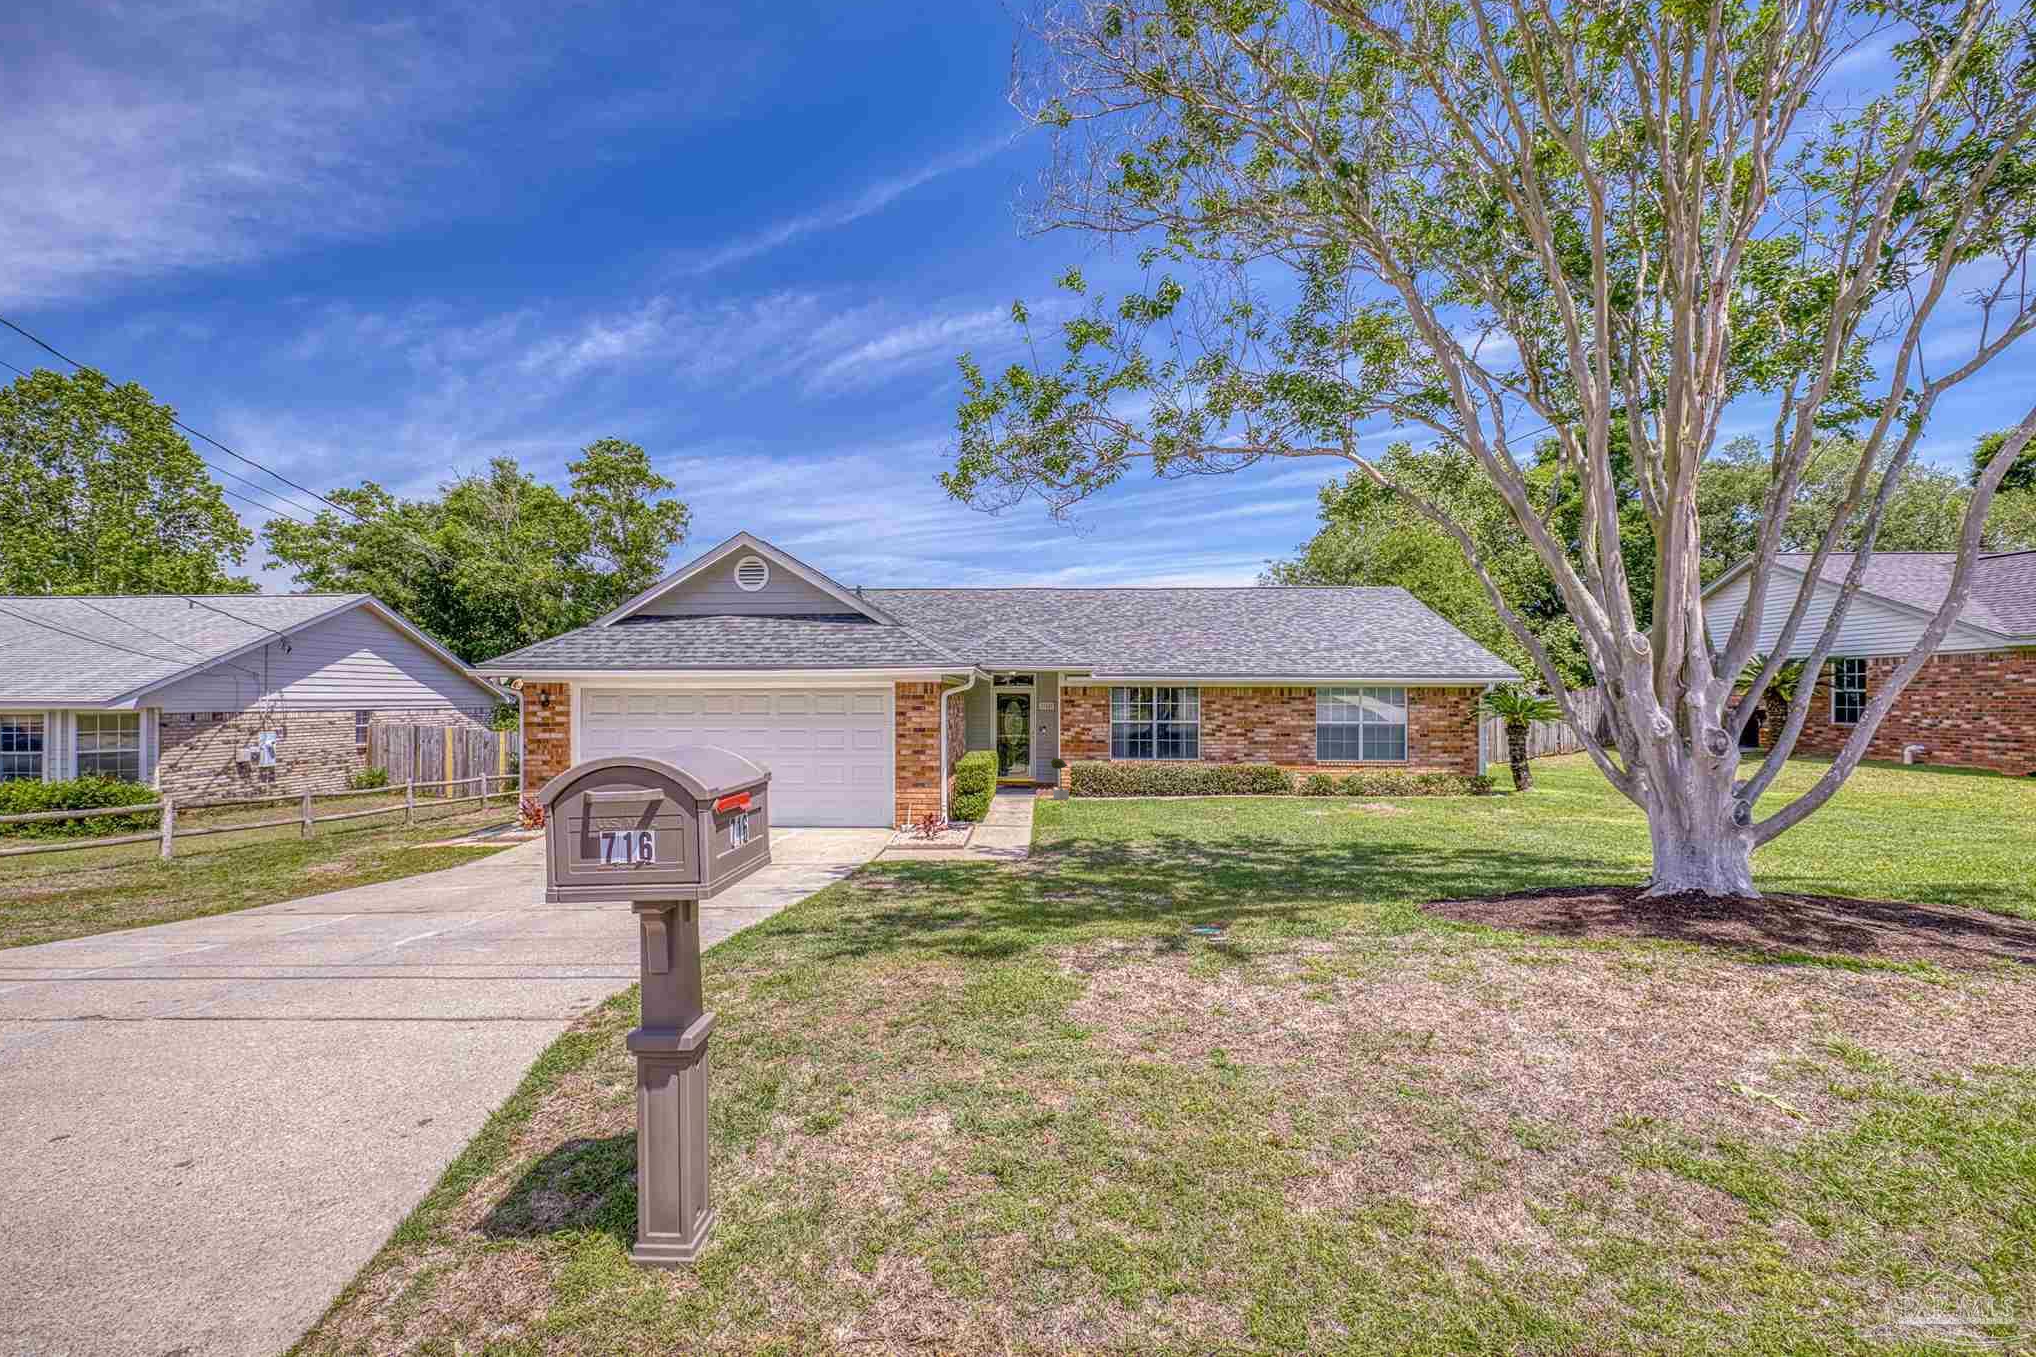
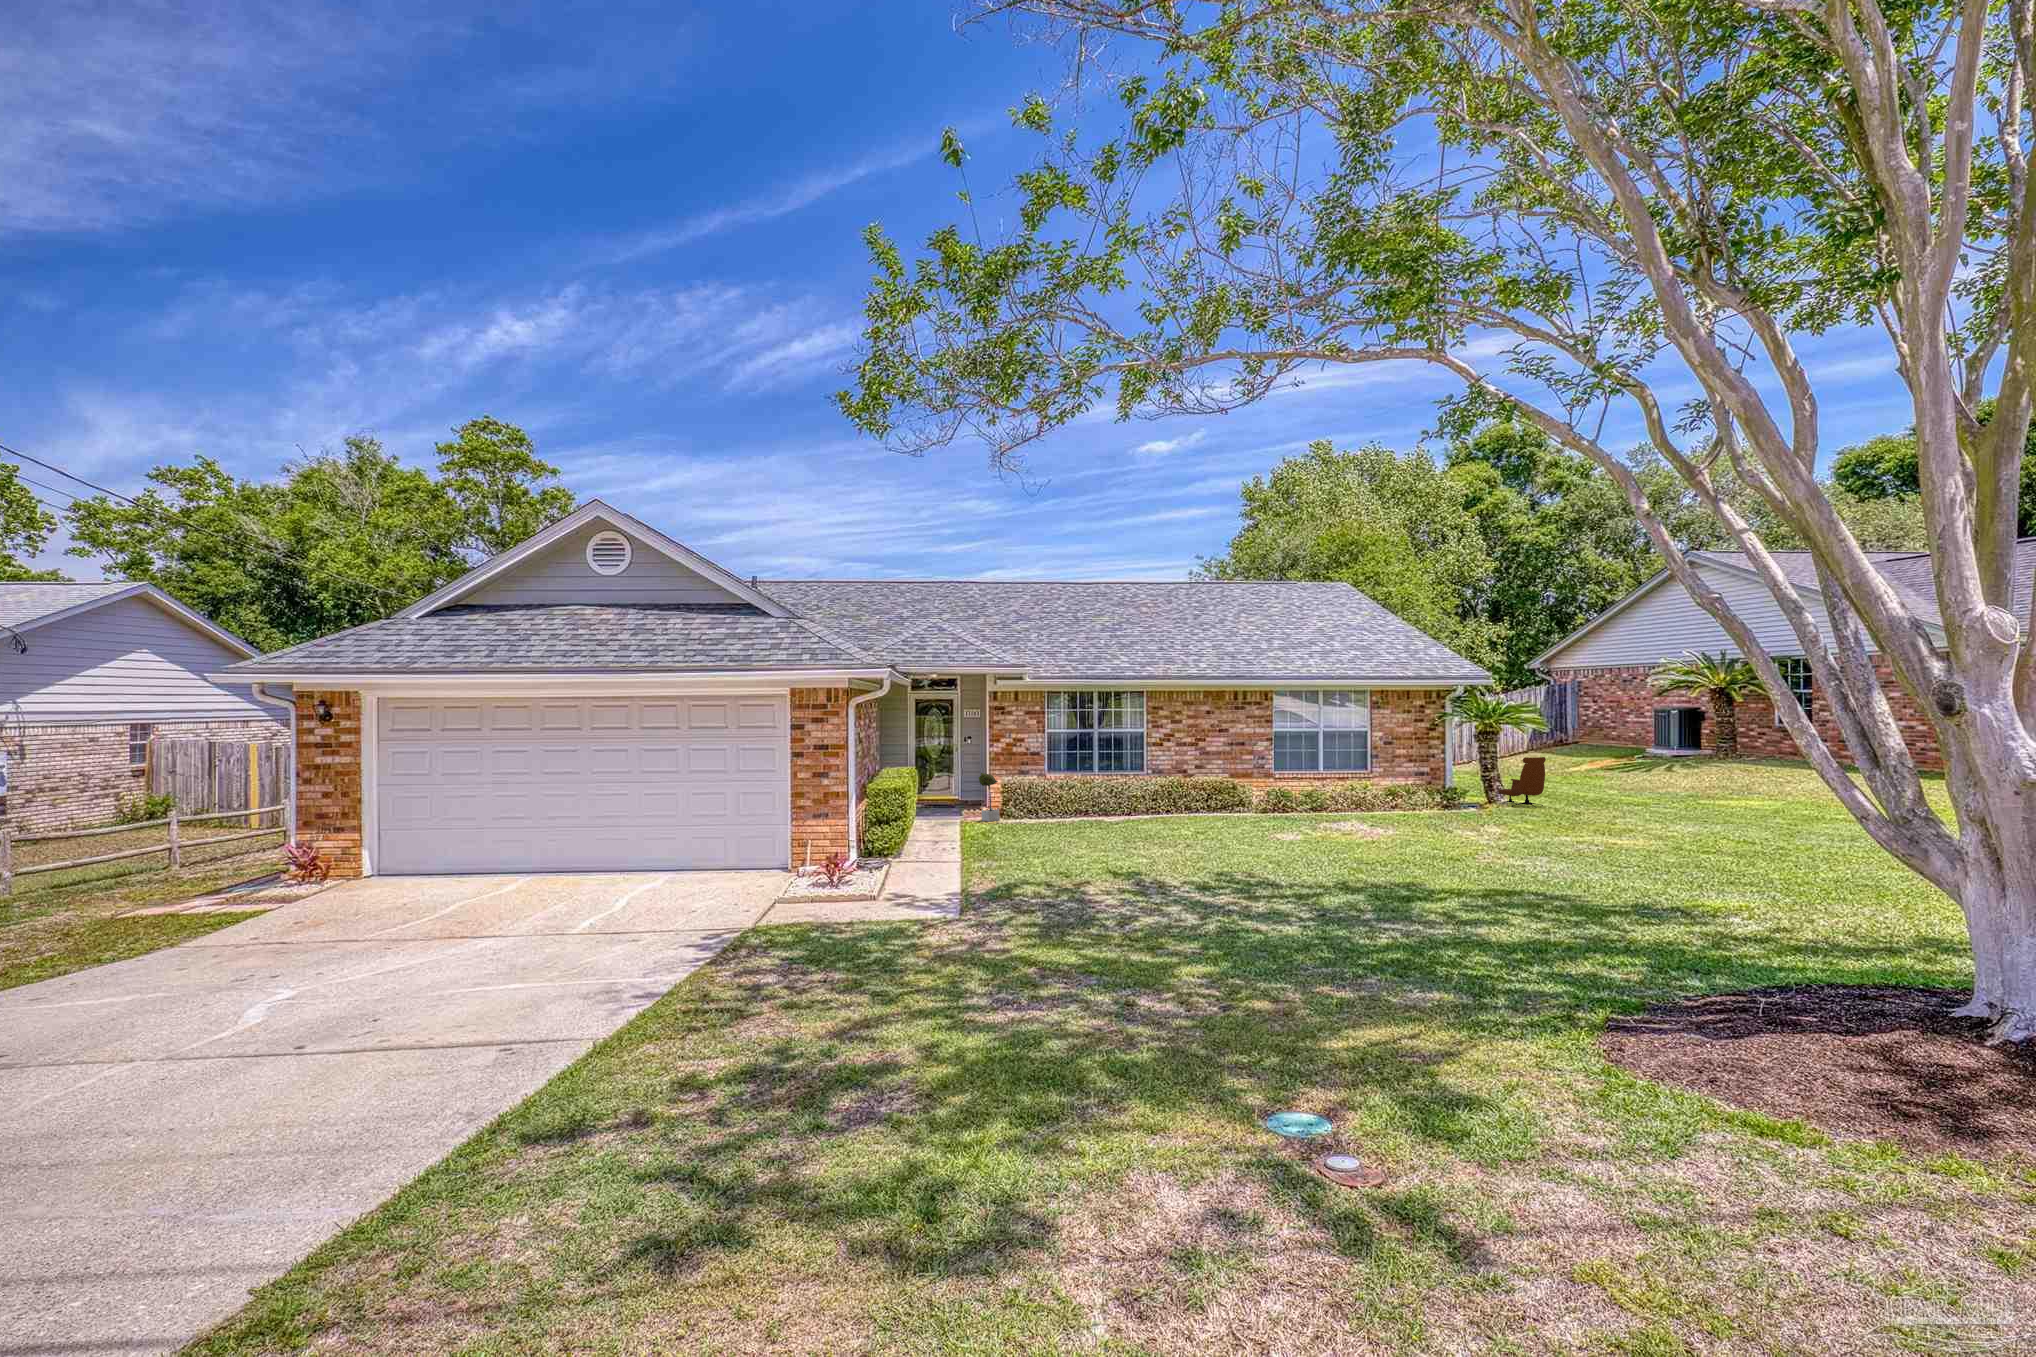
lounge chair: none [1528,749,1569,795] -> present [1498,757,1546,808]

